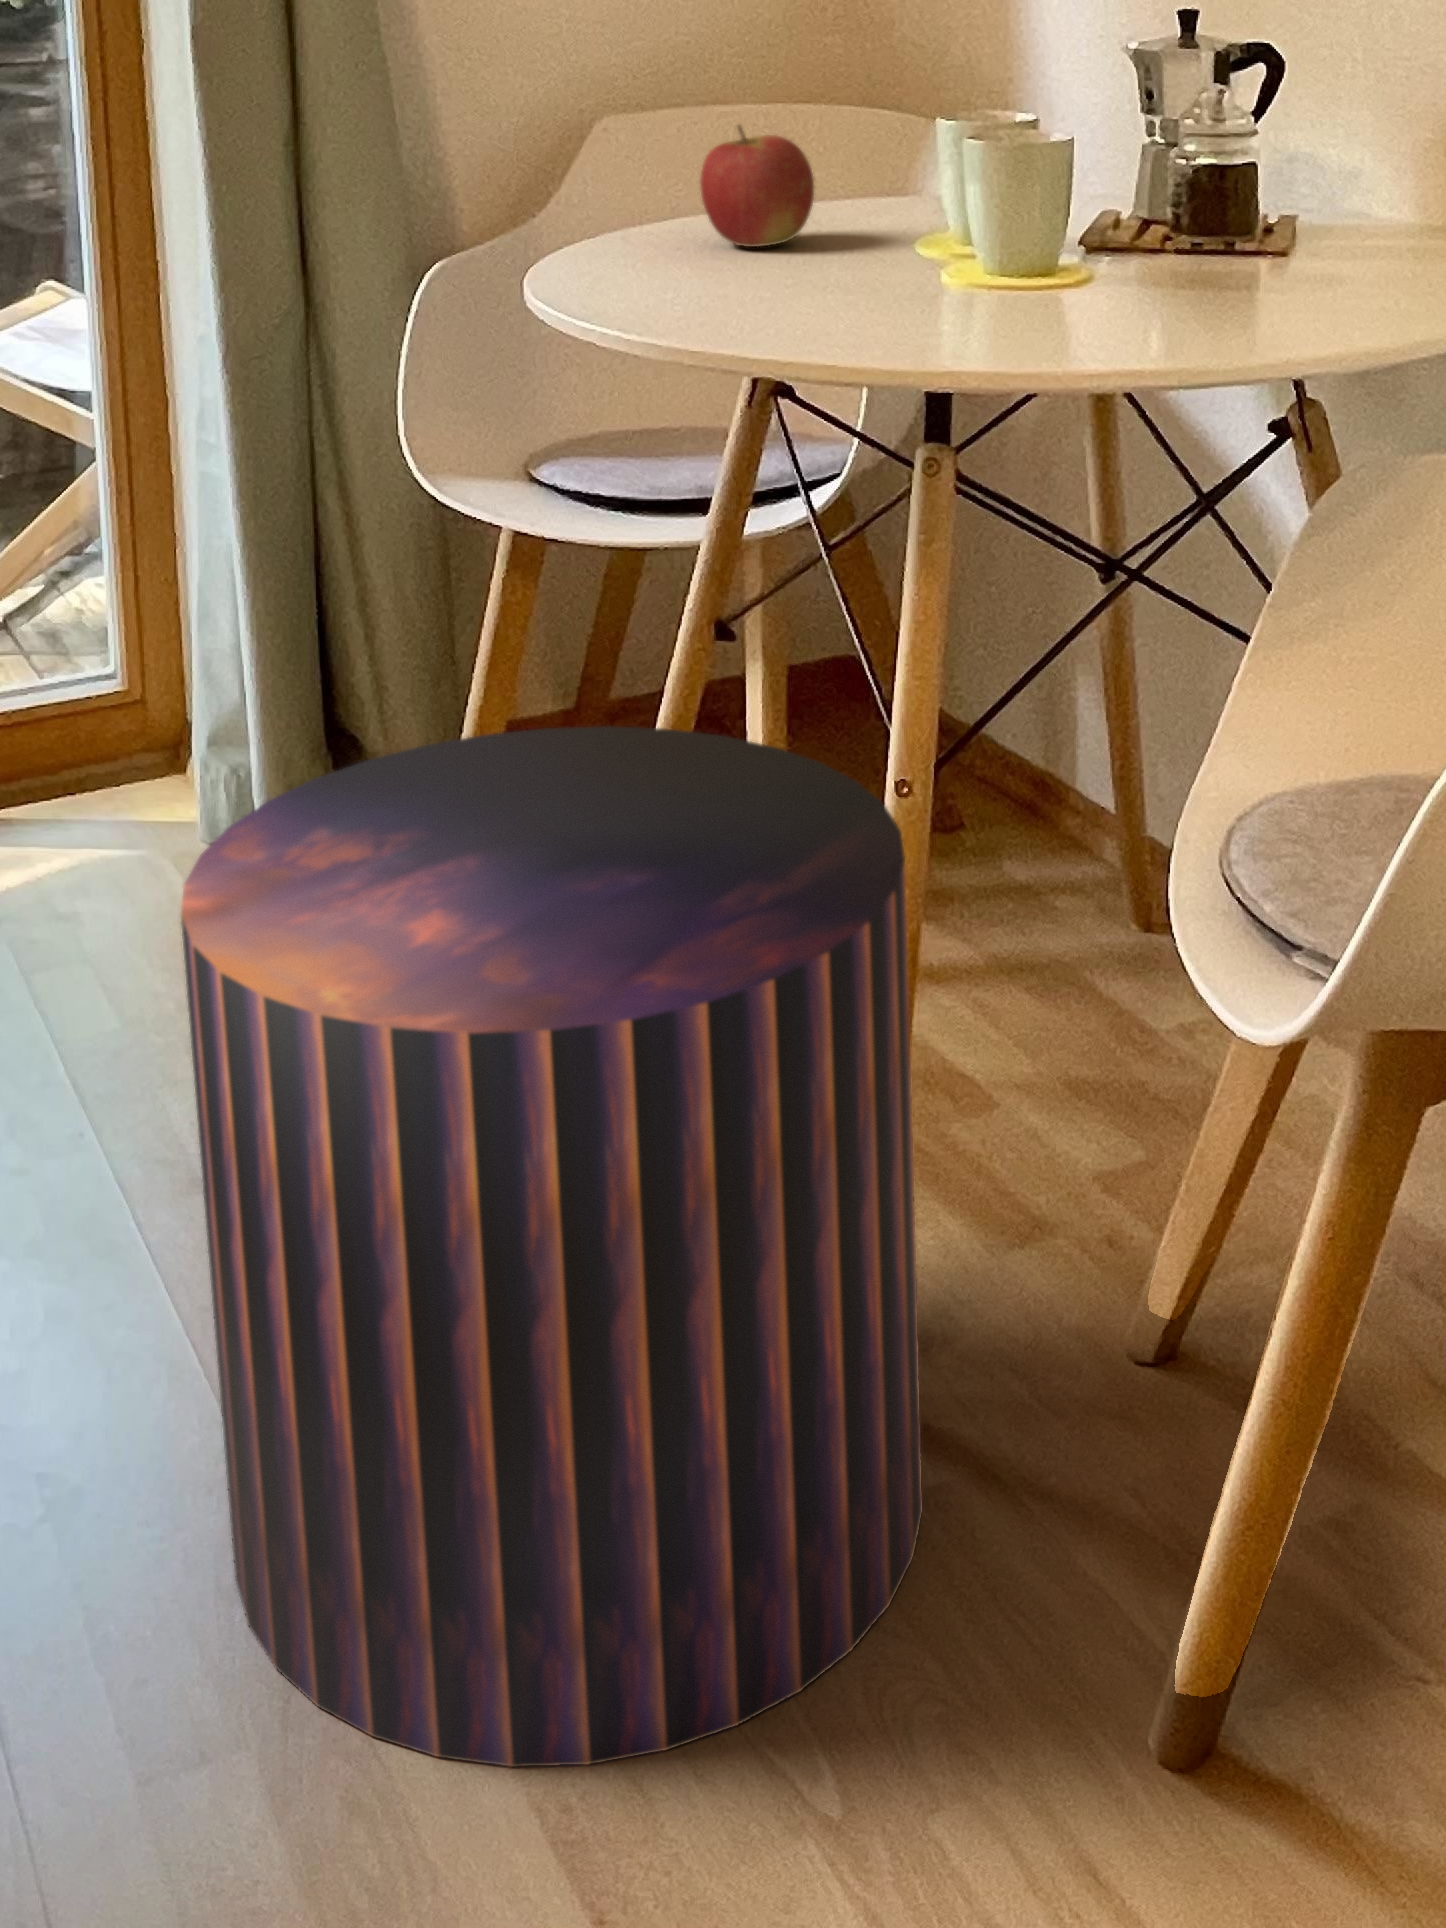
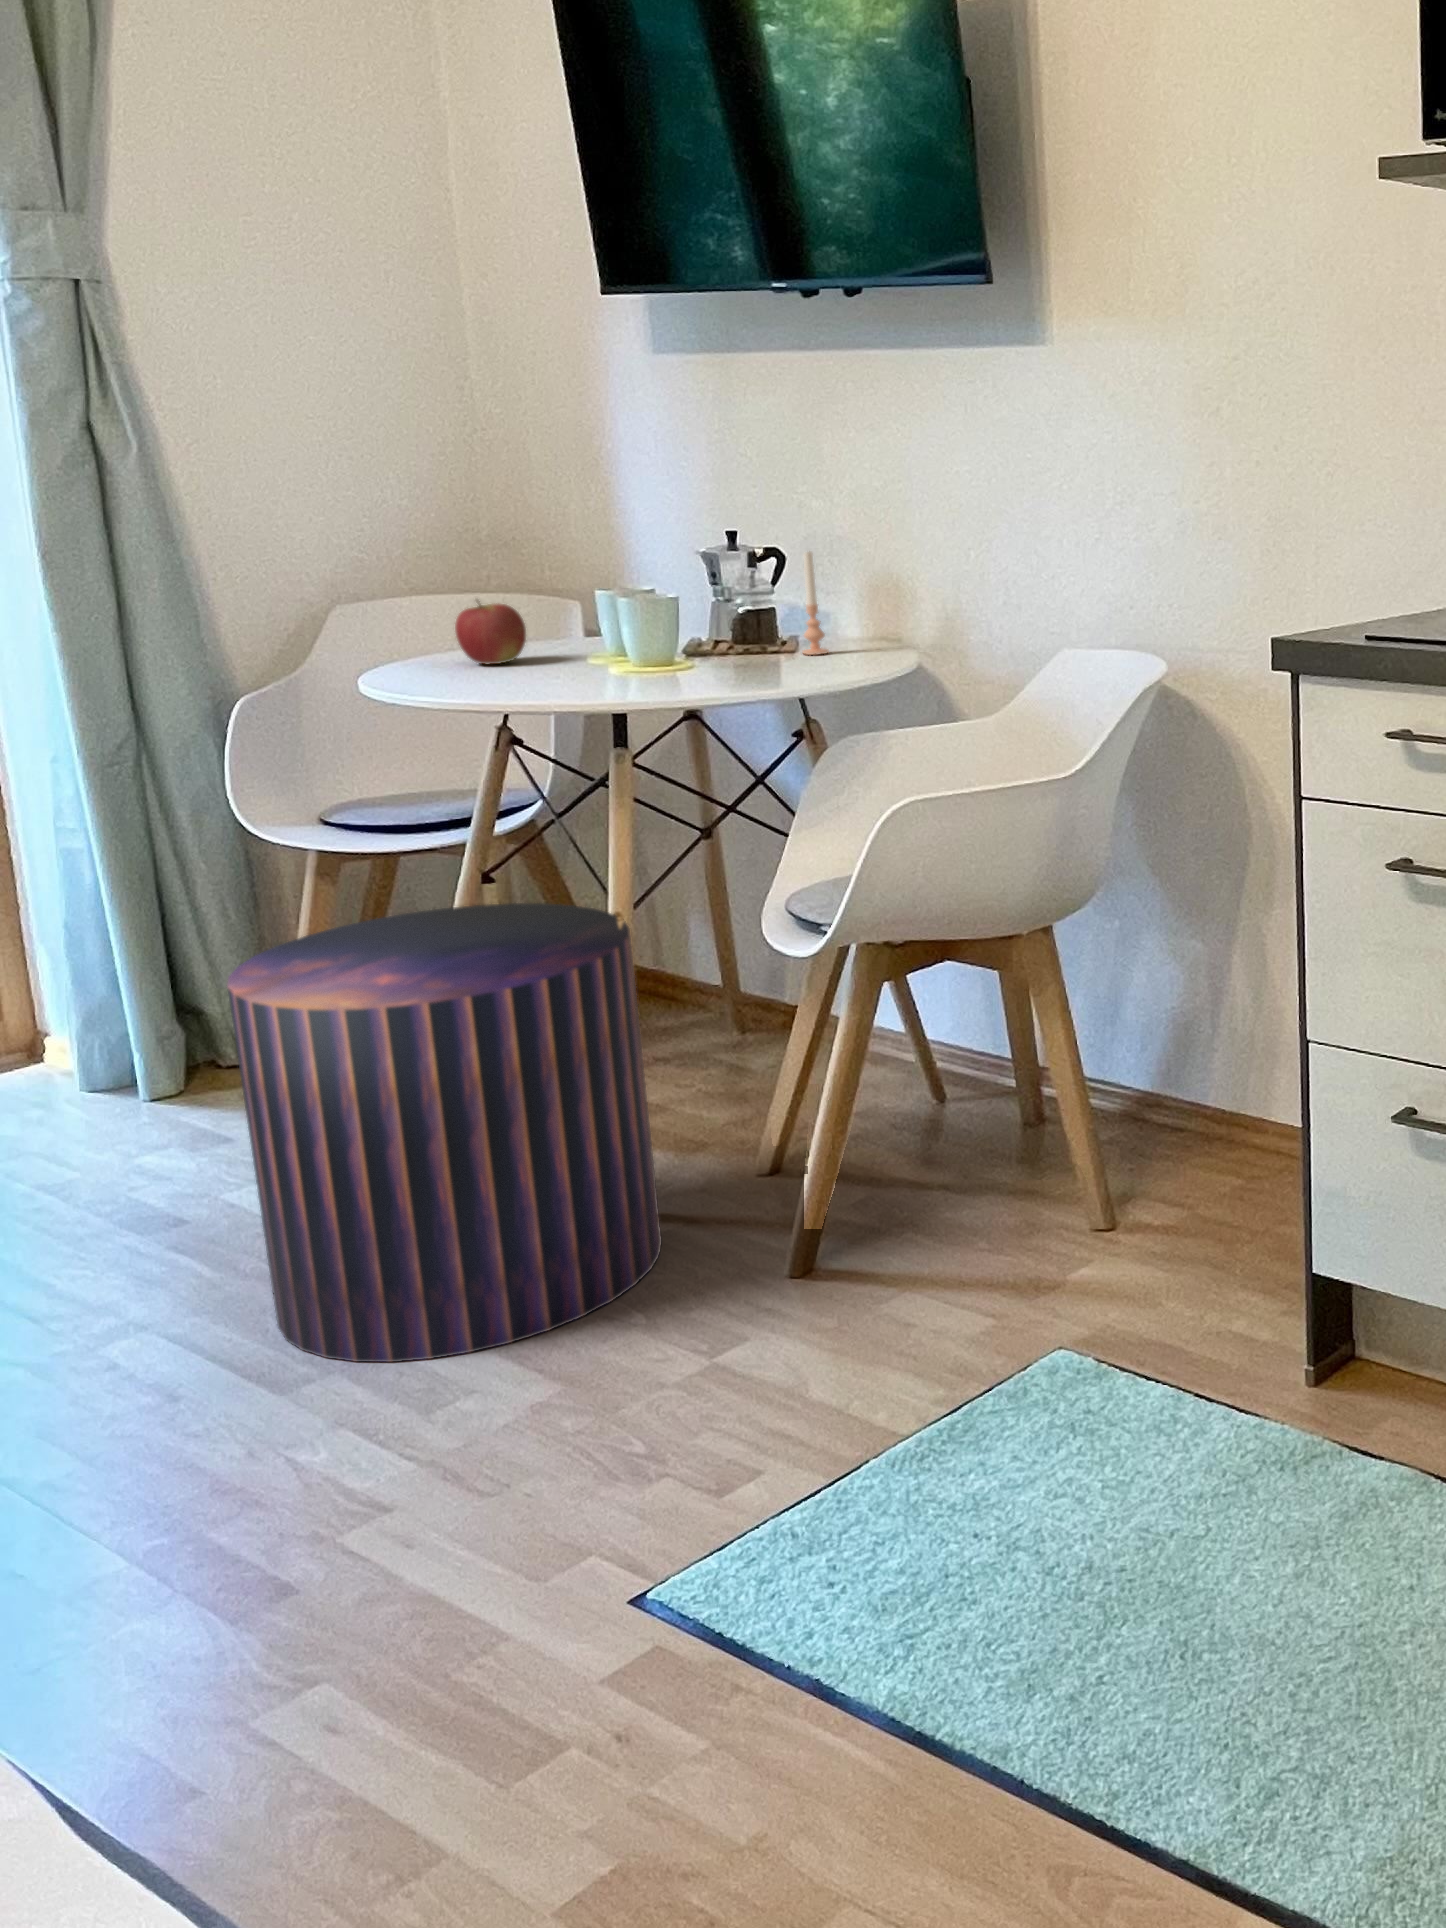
candle: none [1300,49,1353,262] -> present [803,551,828,655]

